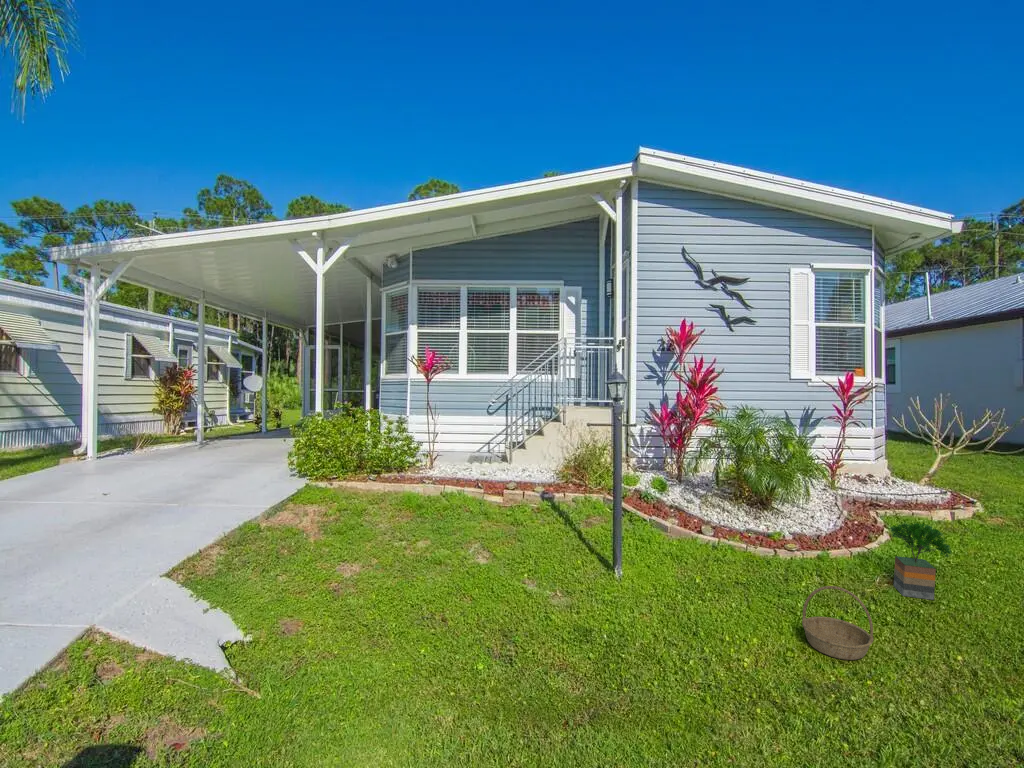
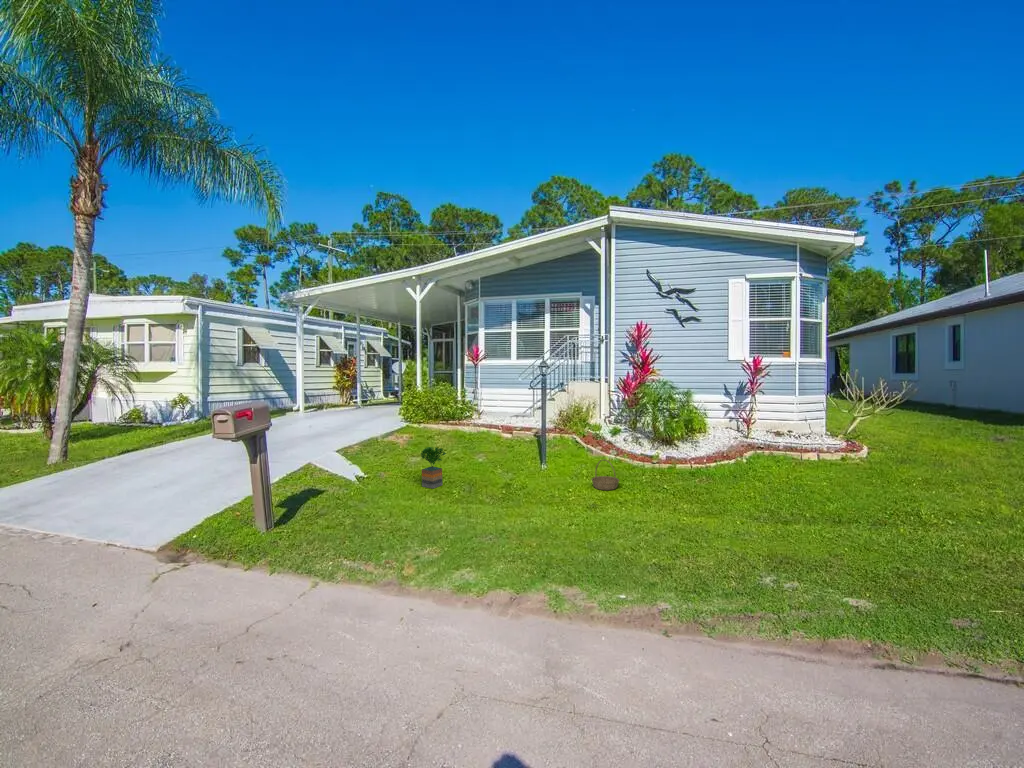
potted tree: present [890,522,951,600] -> present [421,447,446,488]

